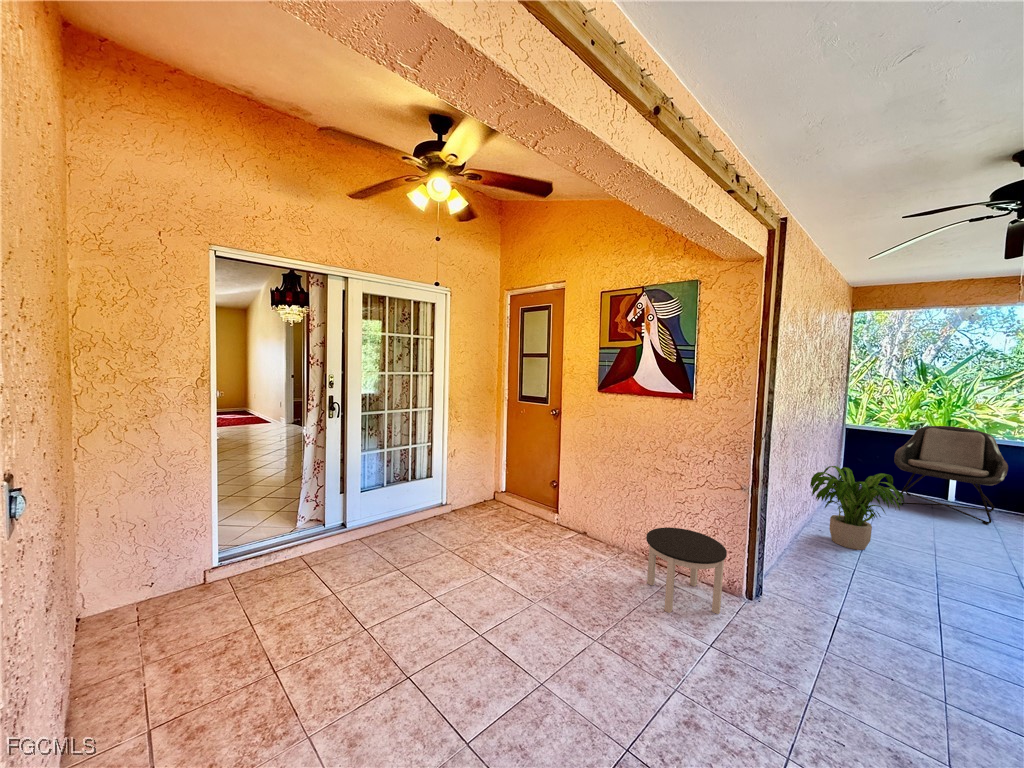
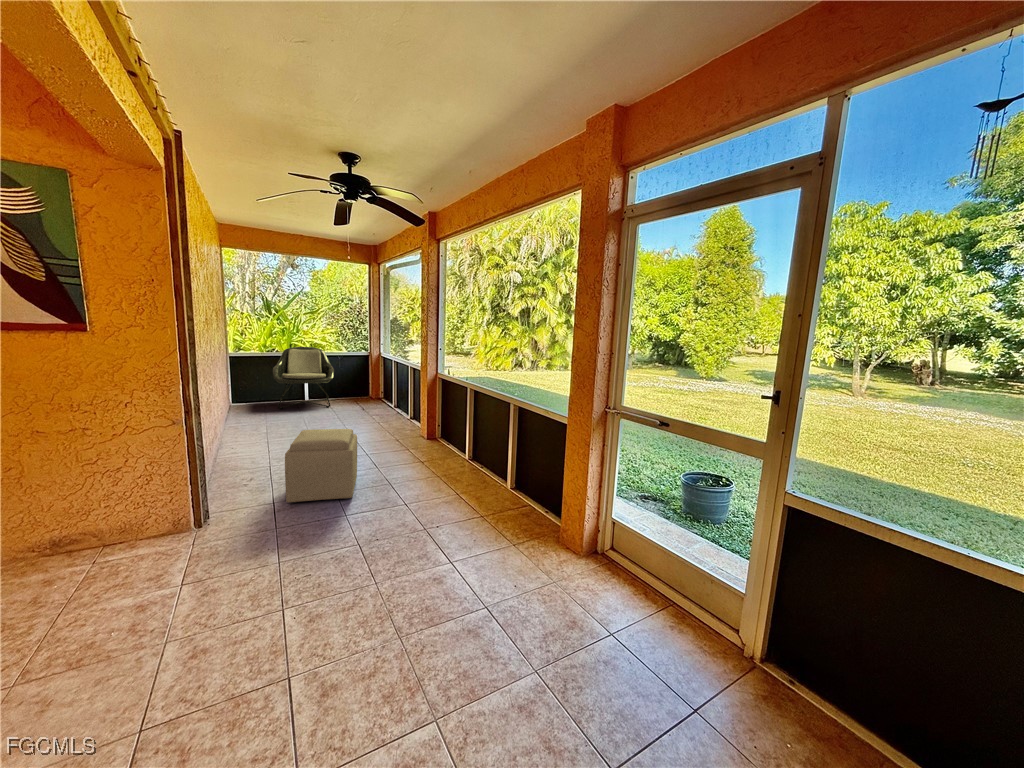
potted plant: present [810,466,904,550] -> none [223,386,294,451]
round table: present [646,528,727,614] -> none [44,487,176,592]
ottoman: none [851,544,1006,688] -> present [285,429,357,503]

